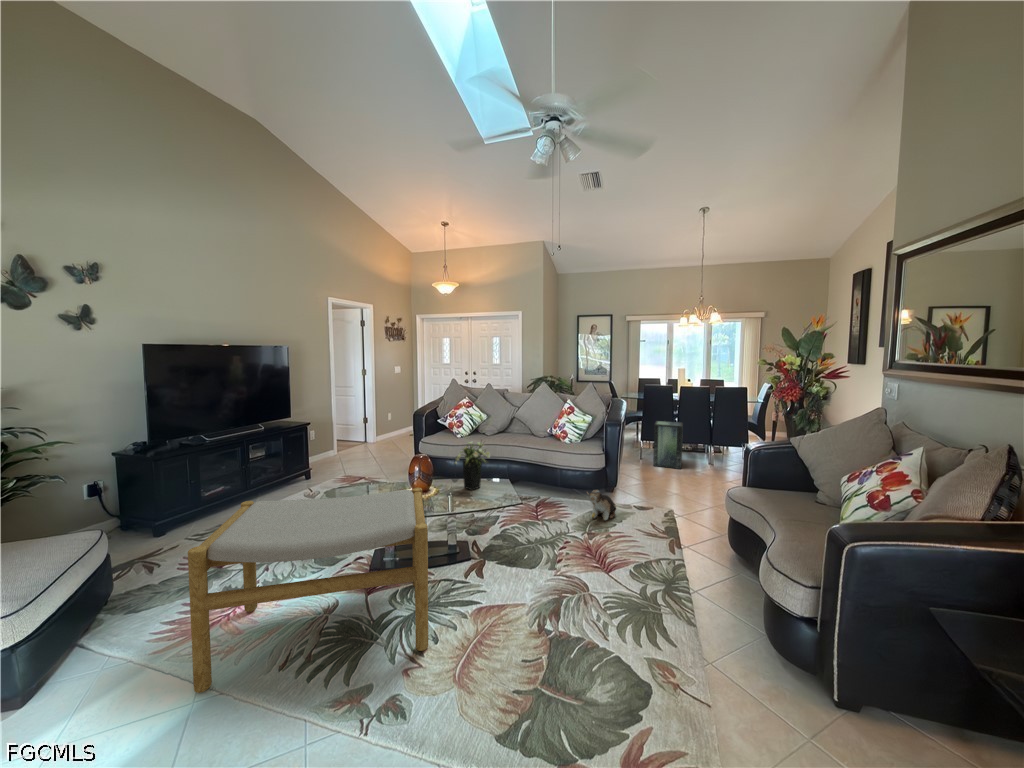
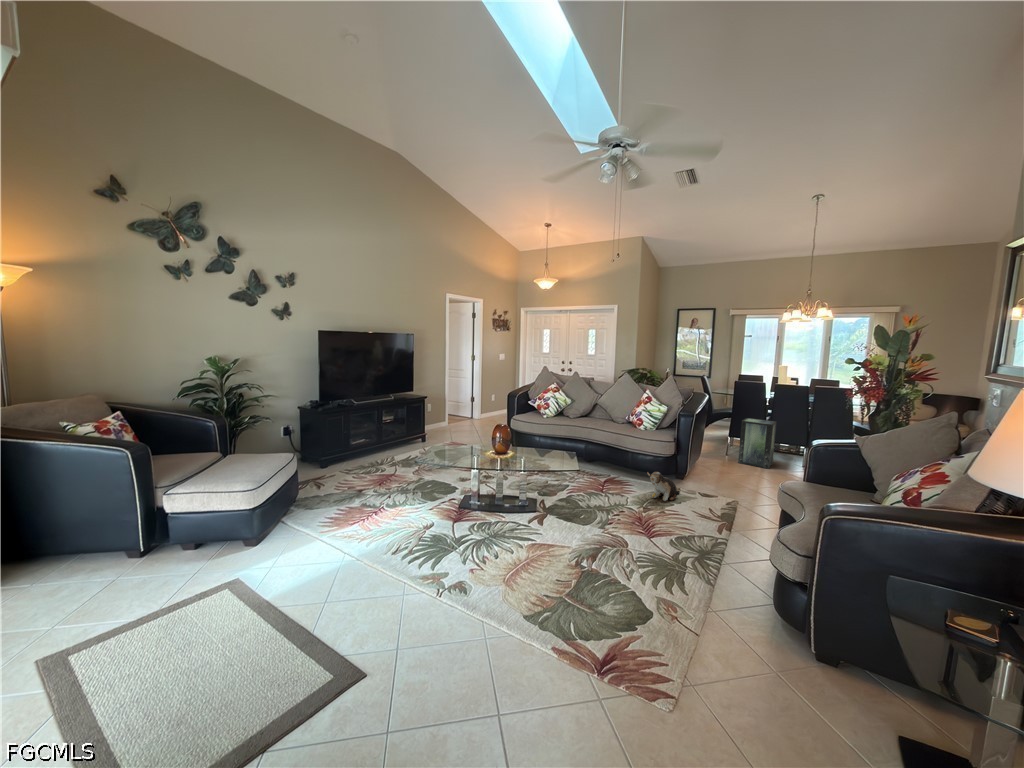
flower arrangement: present [454,442,490,490] -> none [528,417,562,458]
footstool: present [188,488,428,693] -> none [344,443,498,561]

